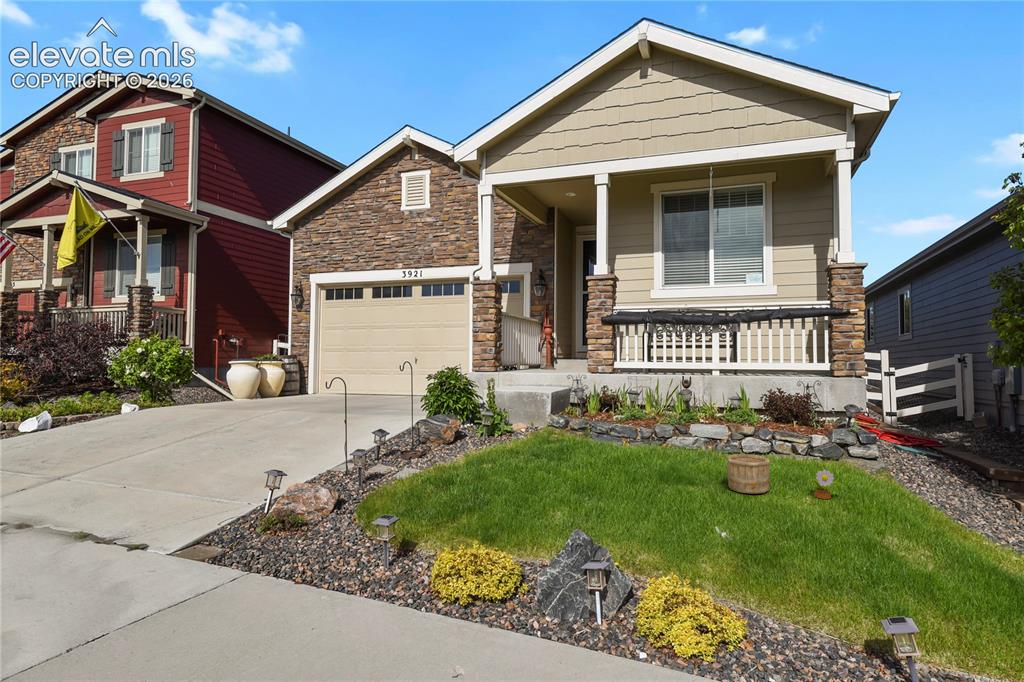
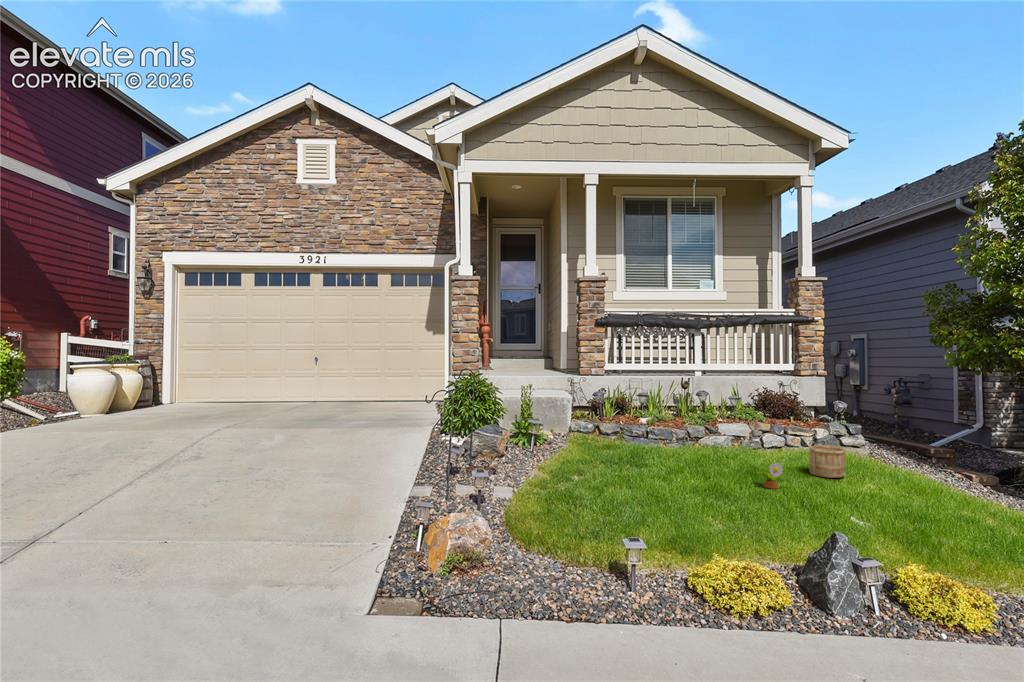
decorative plant: present [808,469,841,499] -> present [758,462,786,489]

